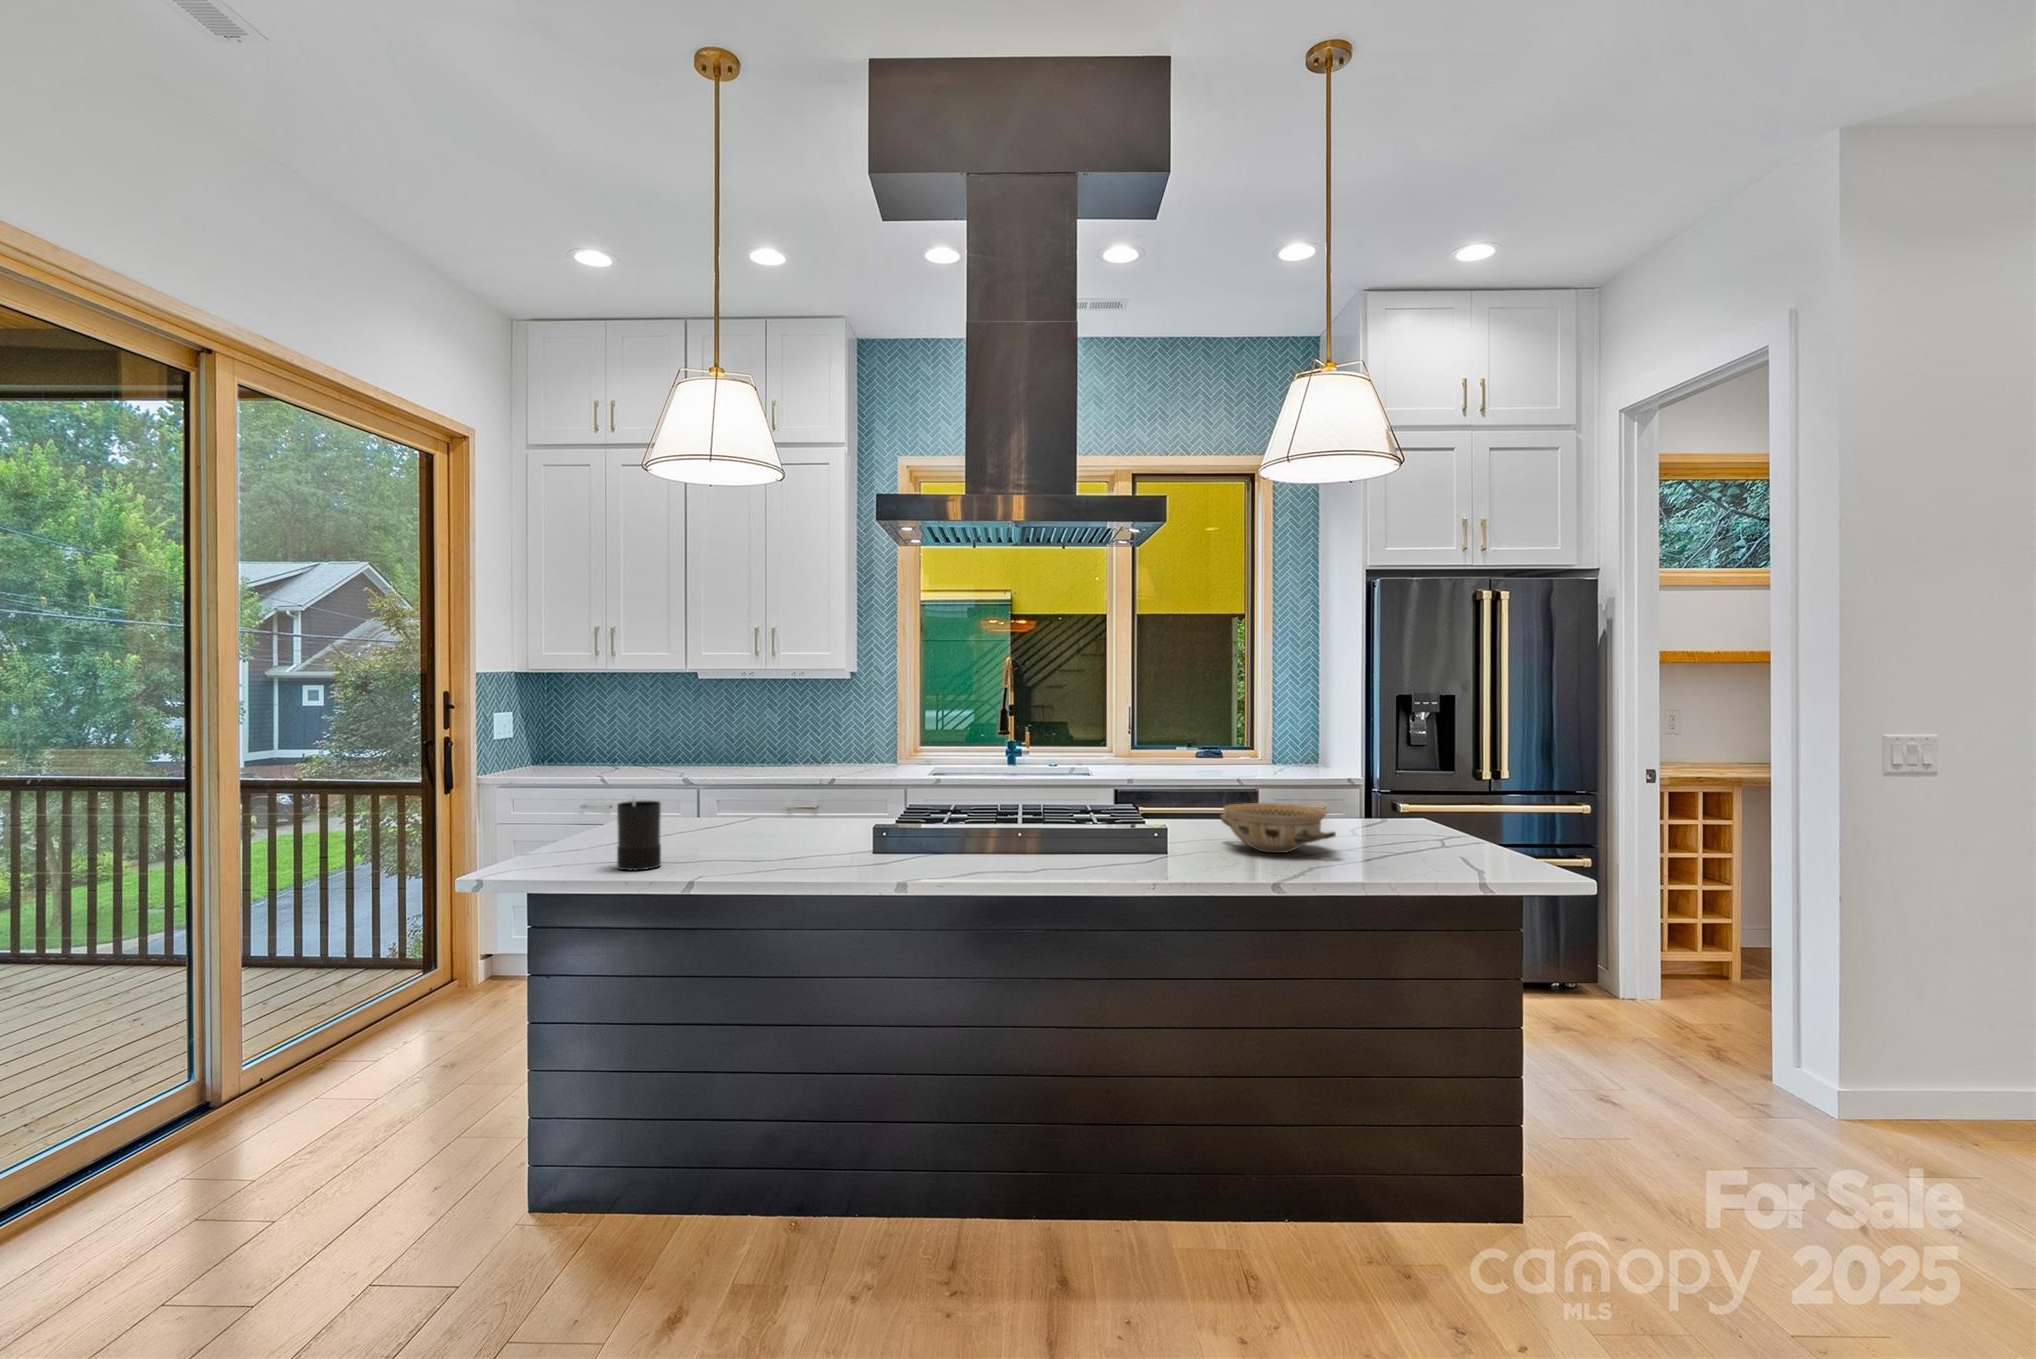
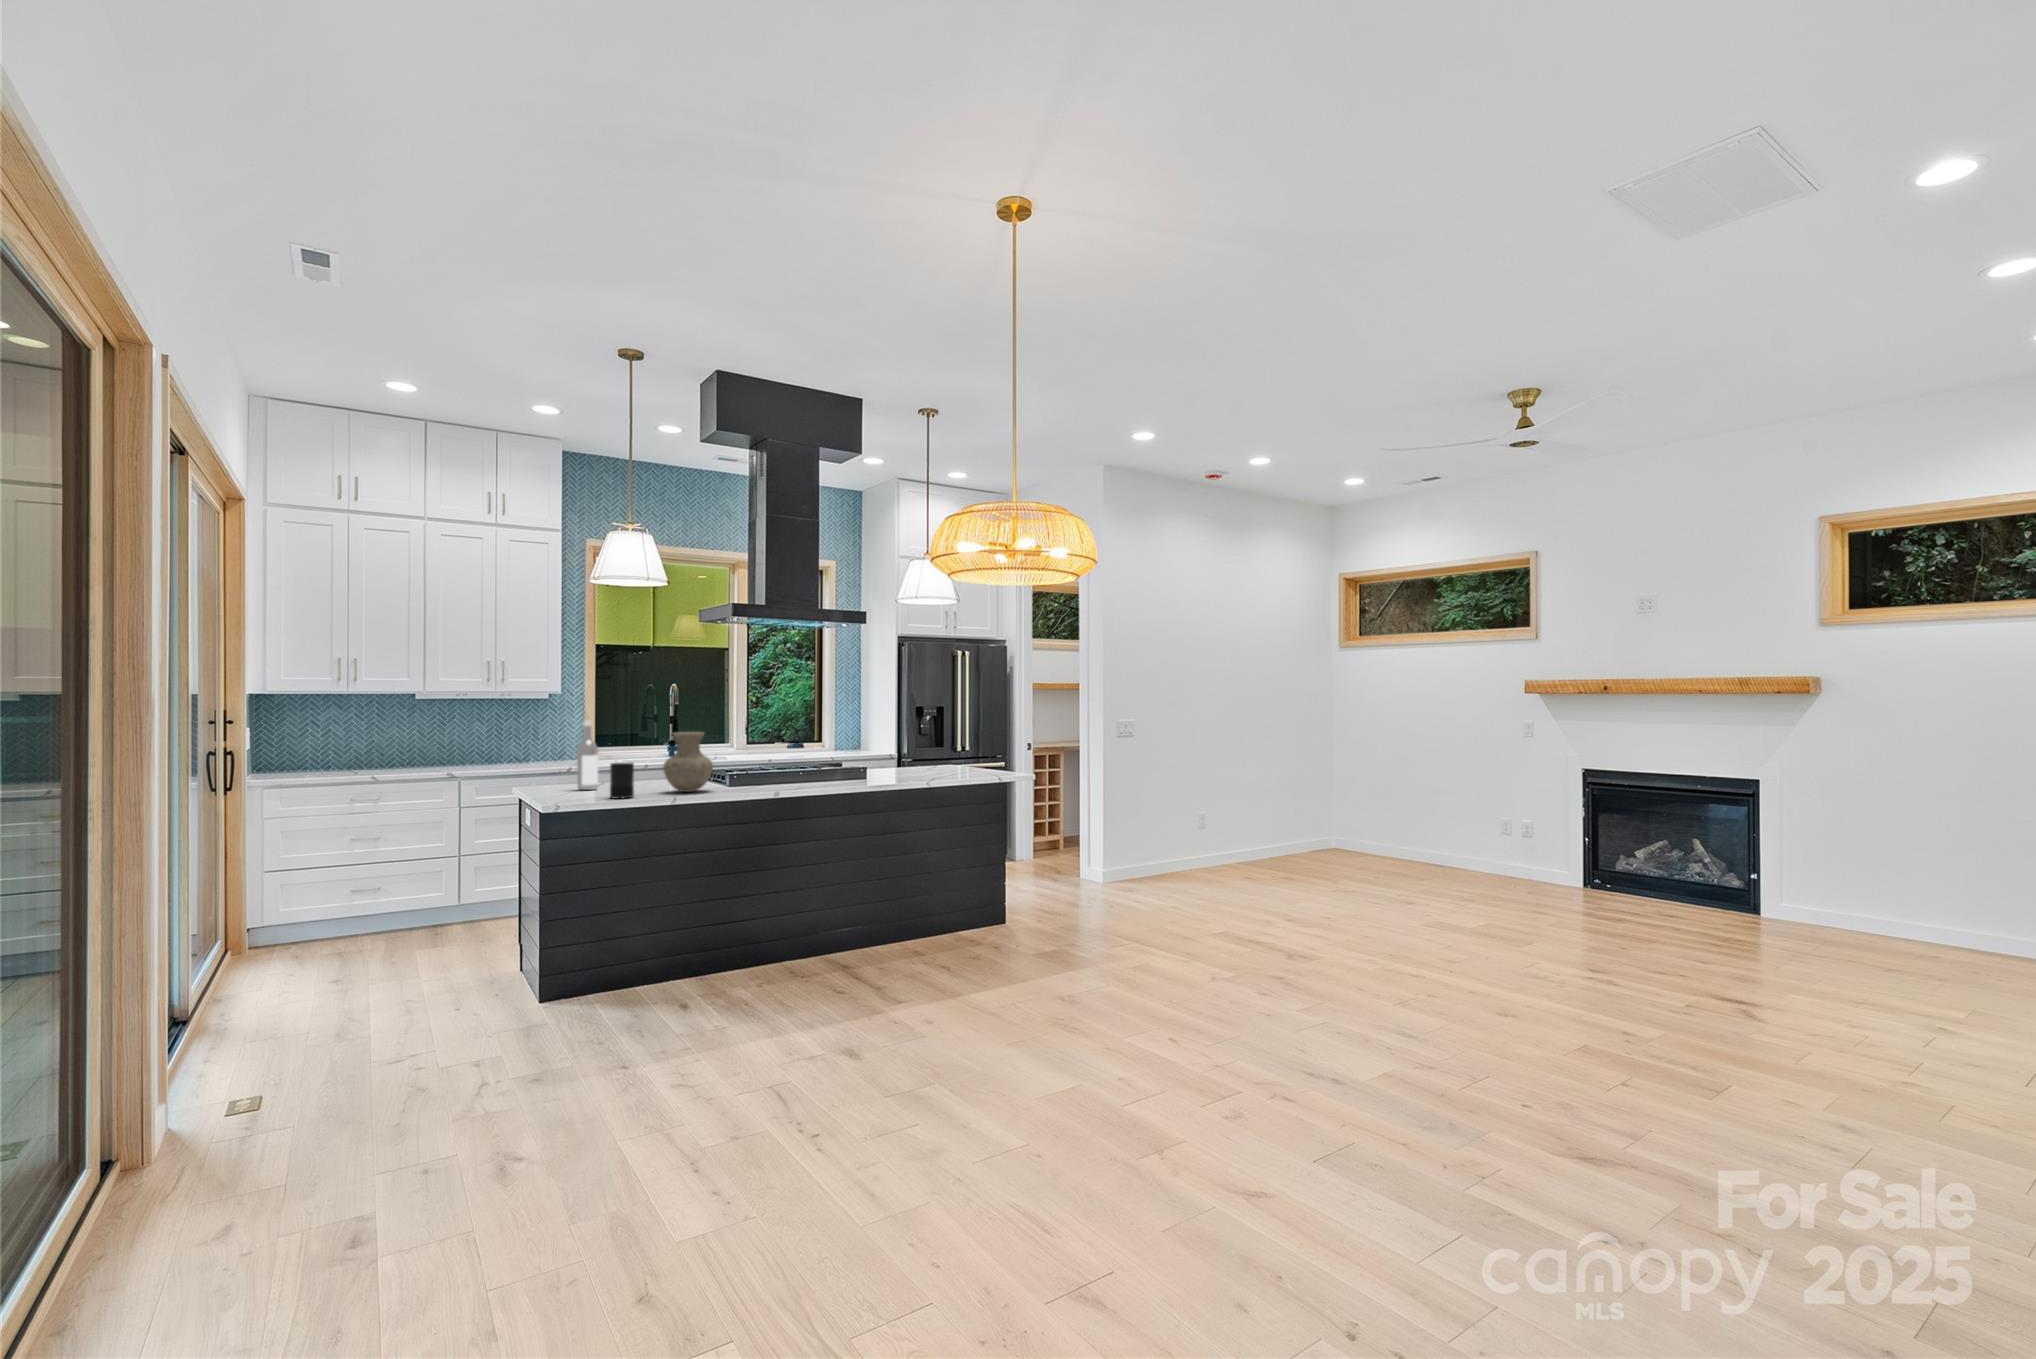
wine bottle: none [662,719,696,837] -> present [577,721,598,790]
vase: none [730,746,823,863] -> present [663,732,713,792]
ceramic bowl: present [1220,803,1336,853] -> none [881,755,940,776]

